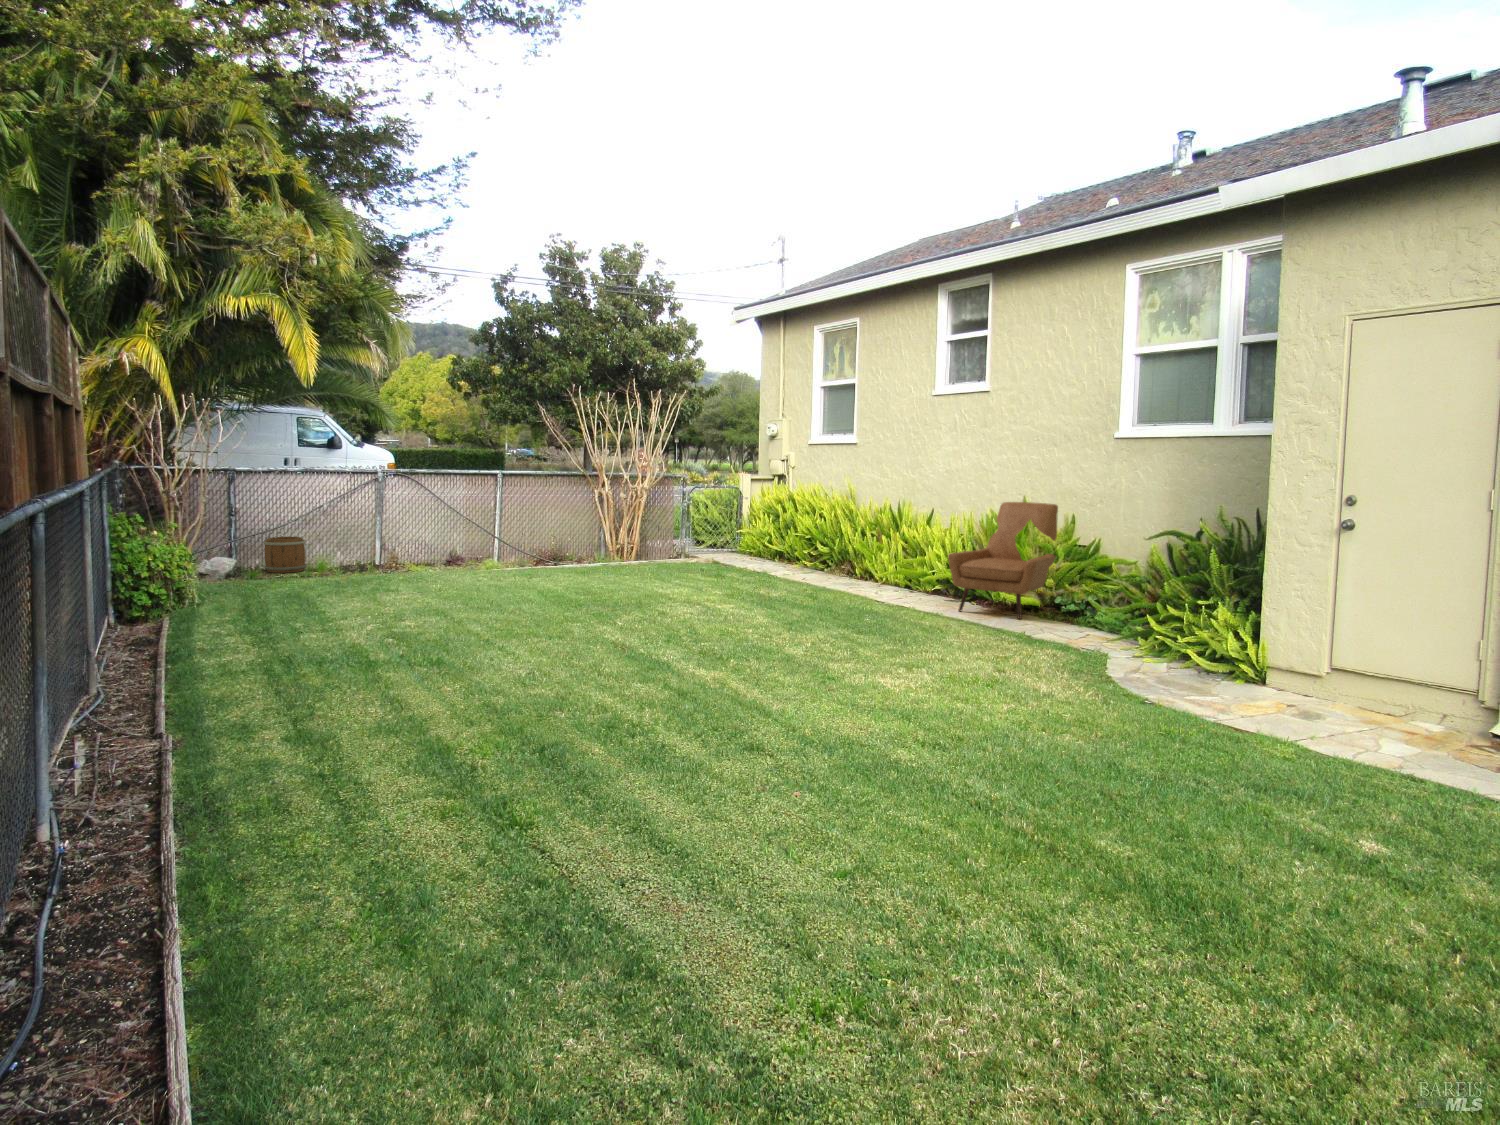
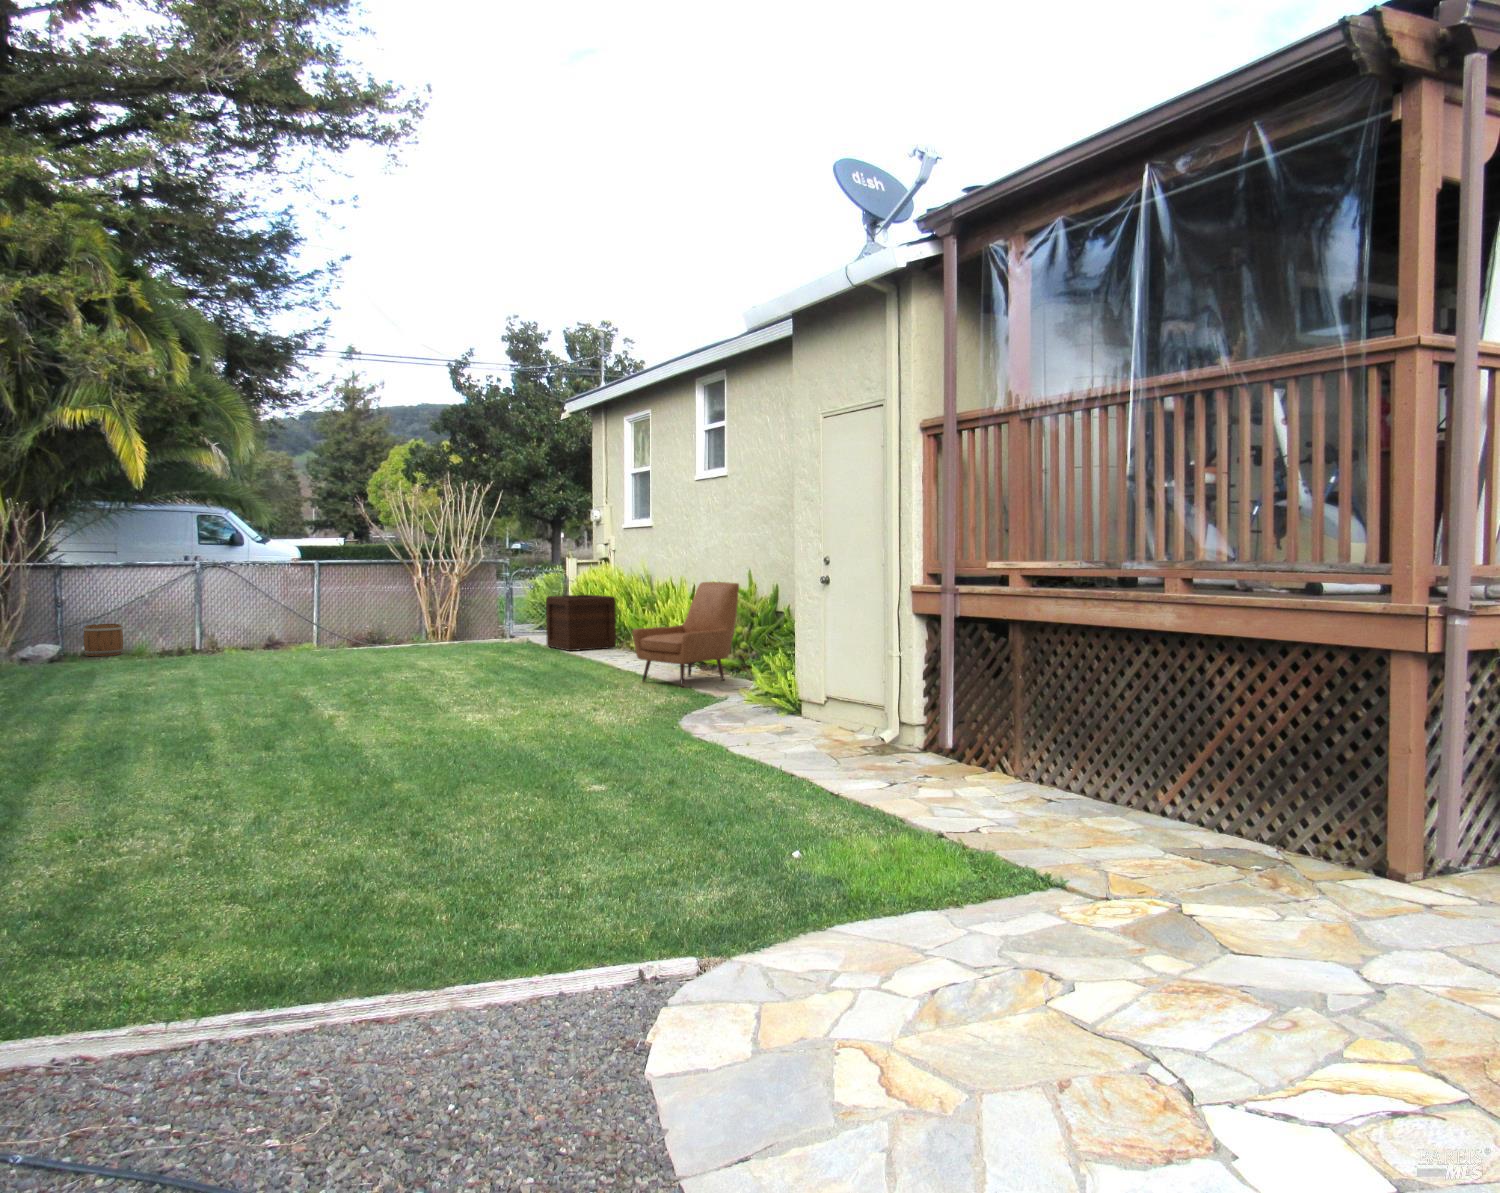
wooden crate: none [756,510,832,570] -> present [546,595,616,651]

